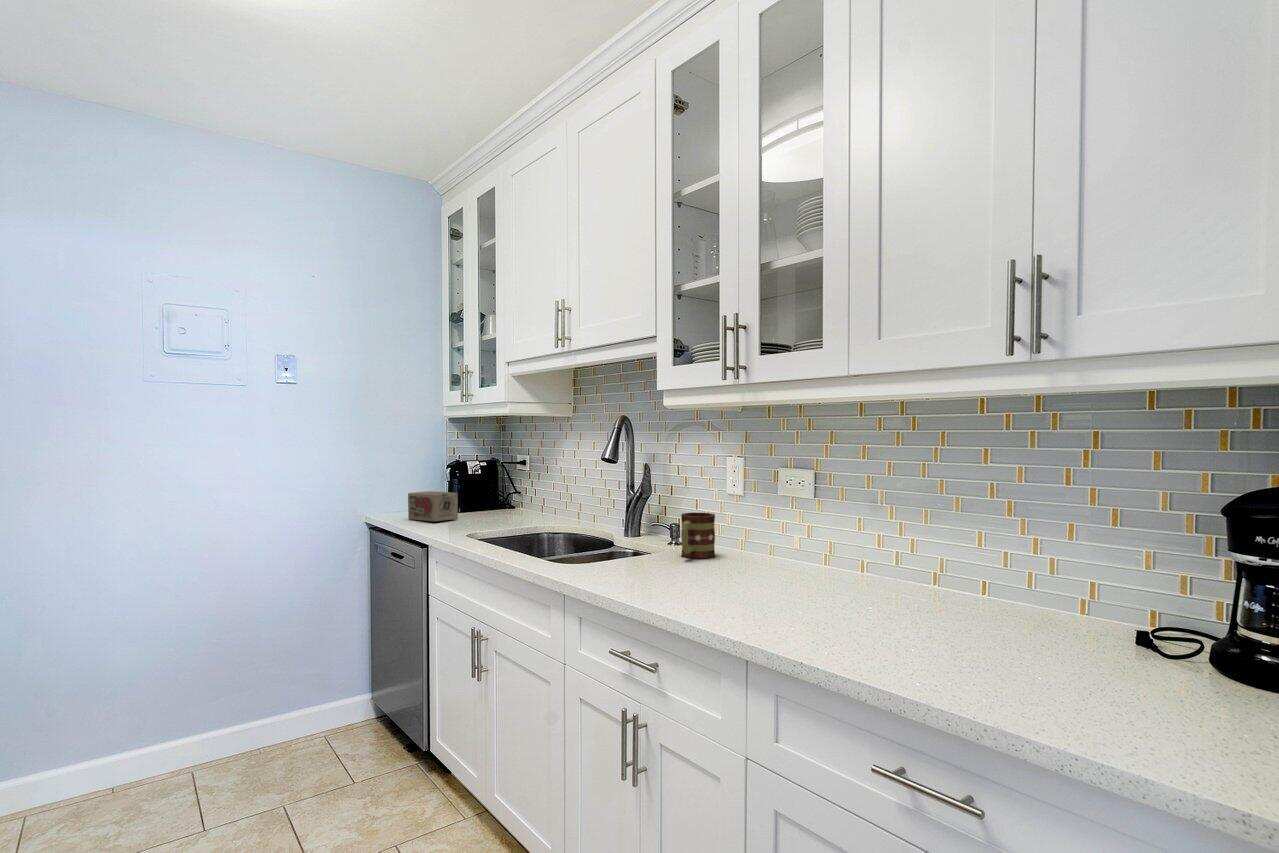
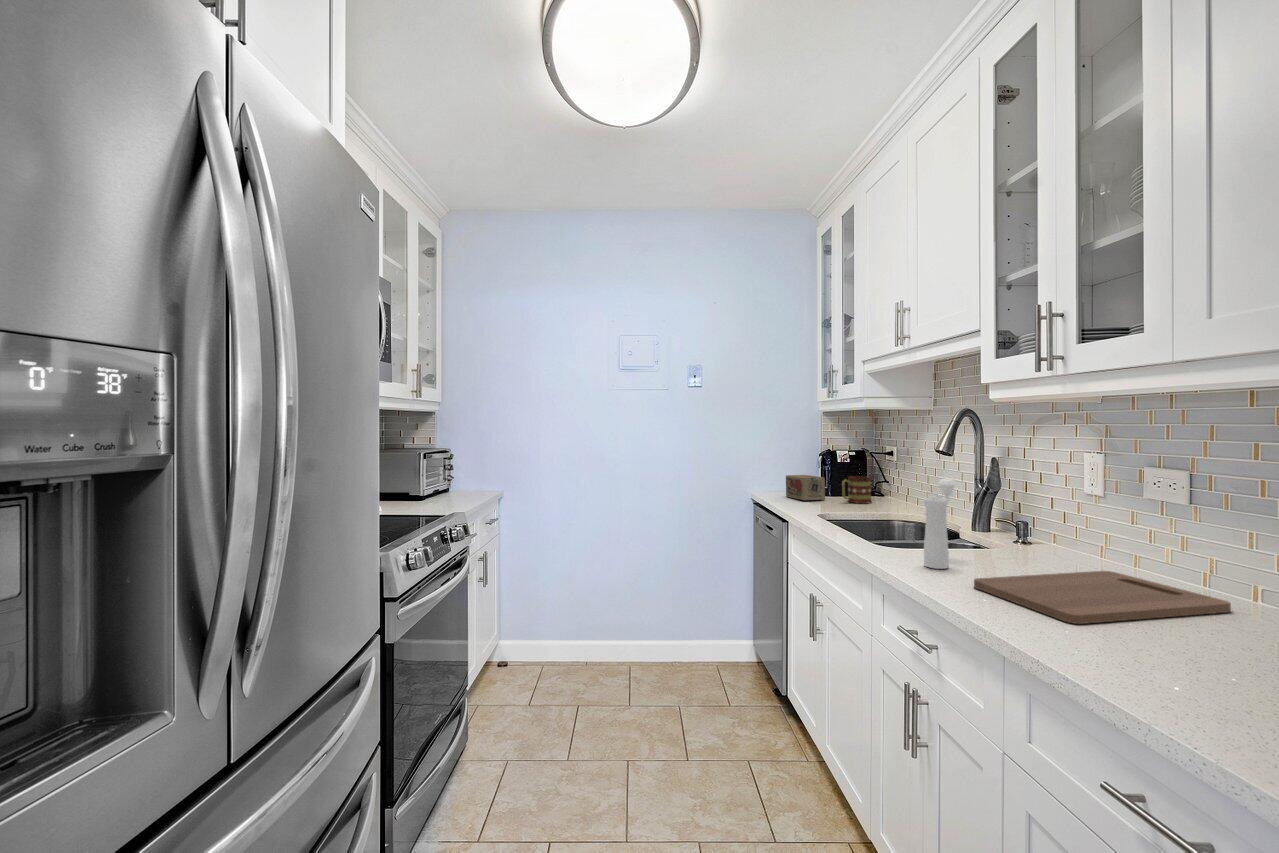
pepper mill: none [622,487,646,583] -> present [923,479,956,569]
mug: present [681,512,715,558] -> present [842,476,871,504]
cutting board: none [685,562,859,617] -> present [974,571,1231,624]

